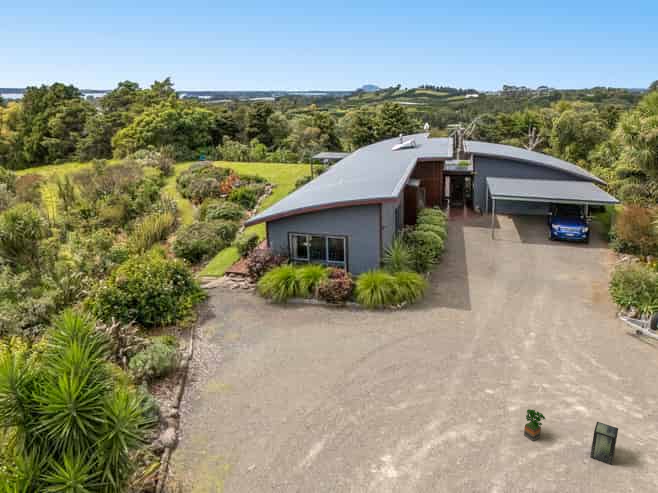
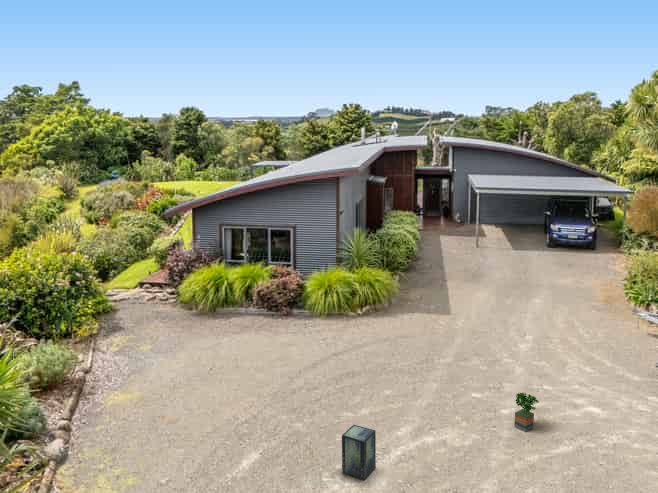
storage box: present [590,422,618,465] -> present [342,425,376,480]

